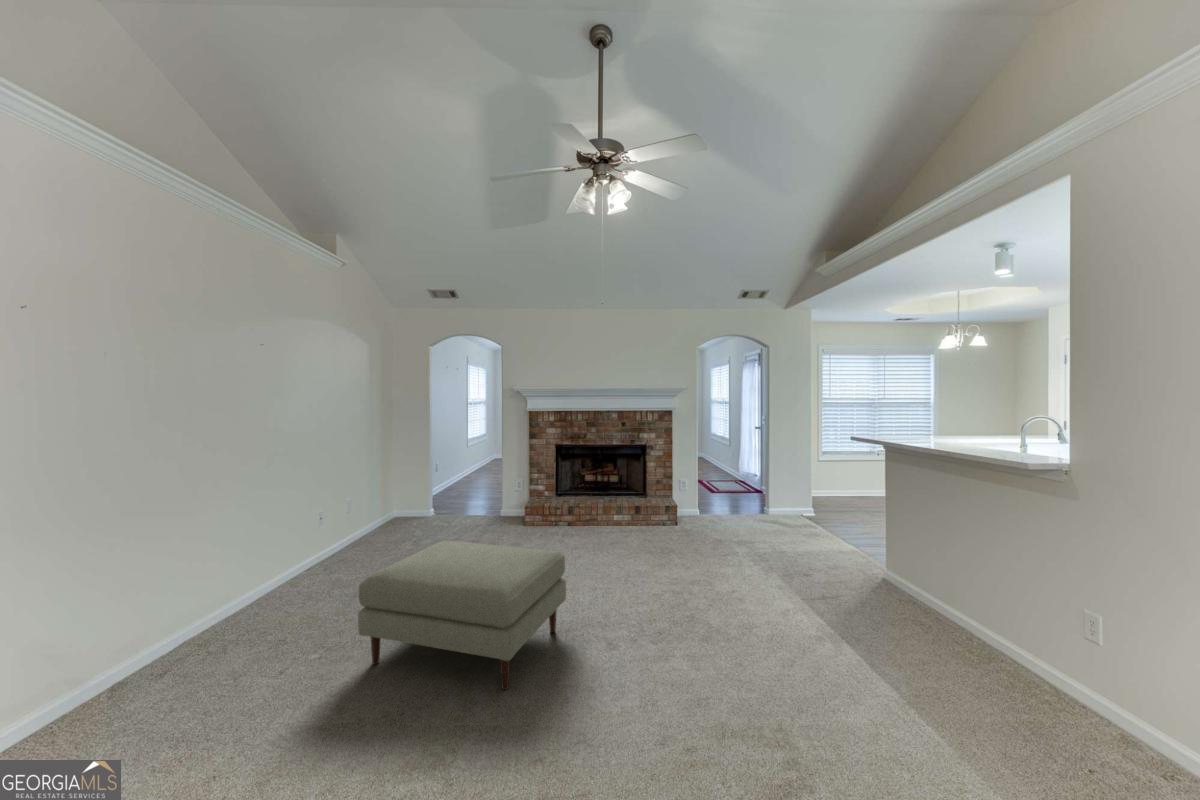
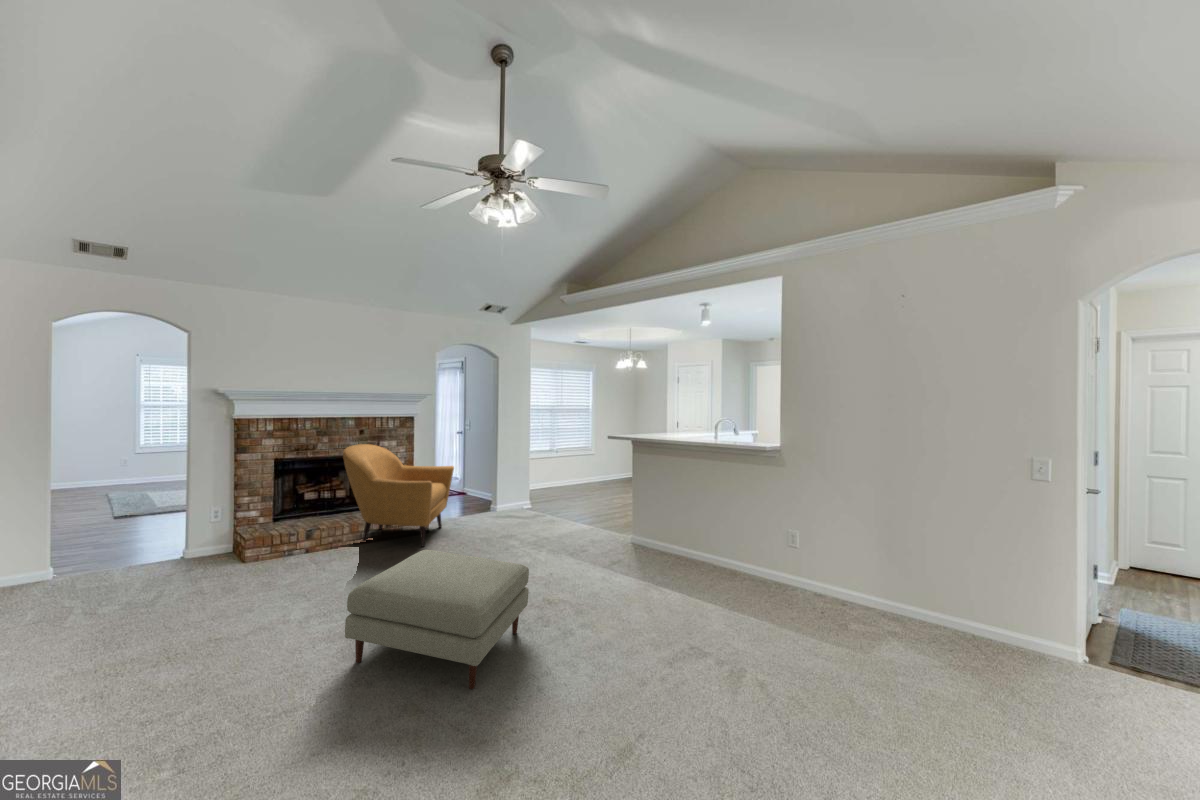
armchair: none [350,438,475,550] -> present [343,444,454,546]

